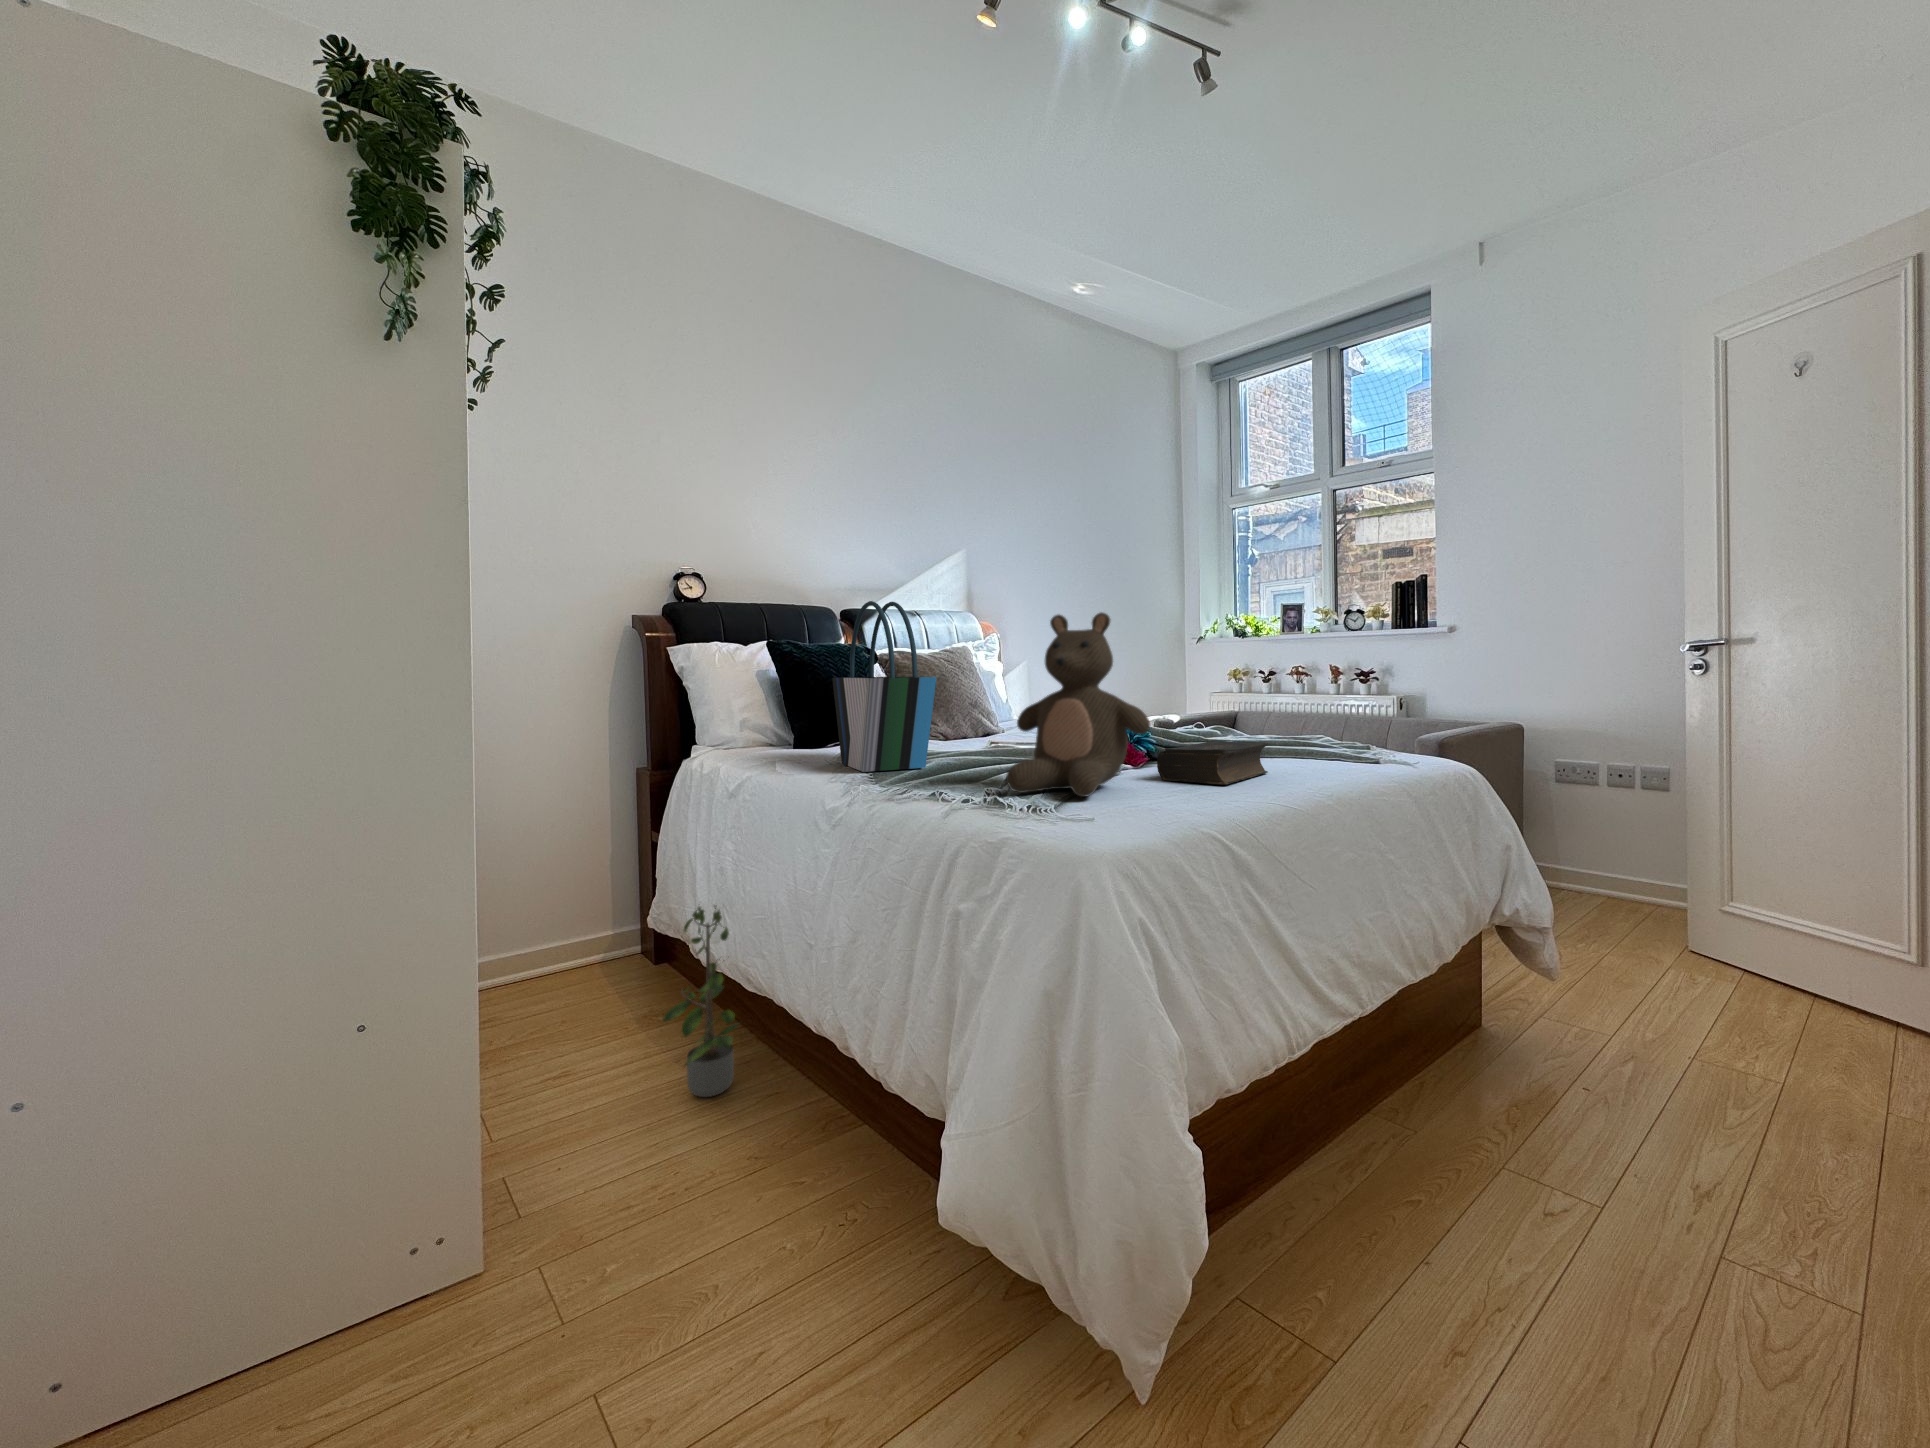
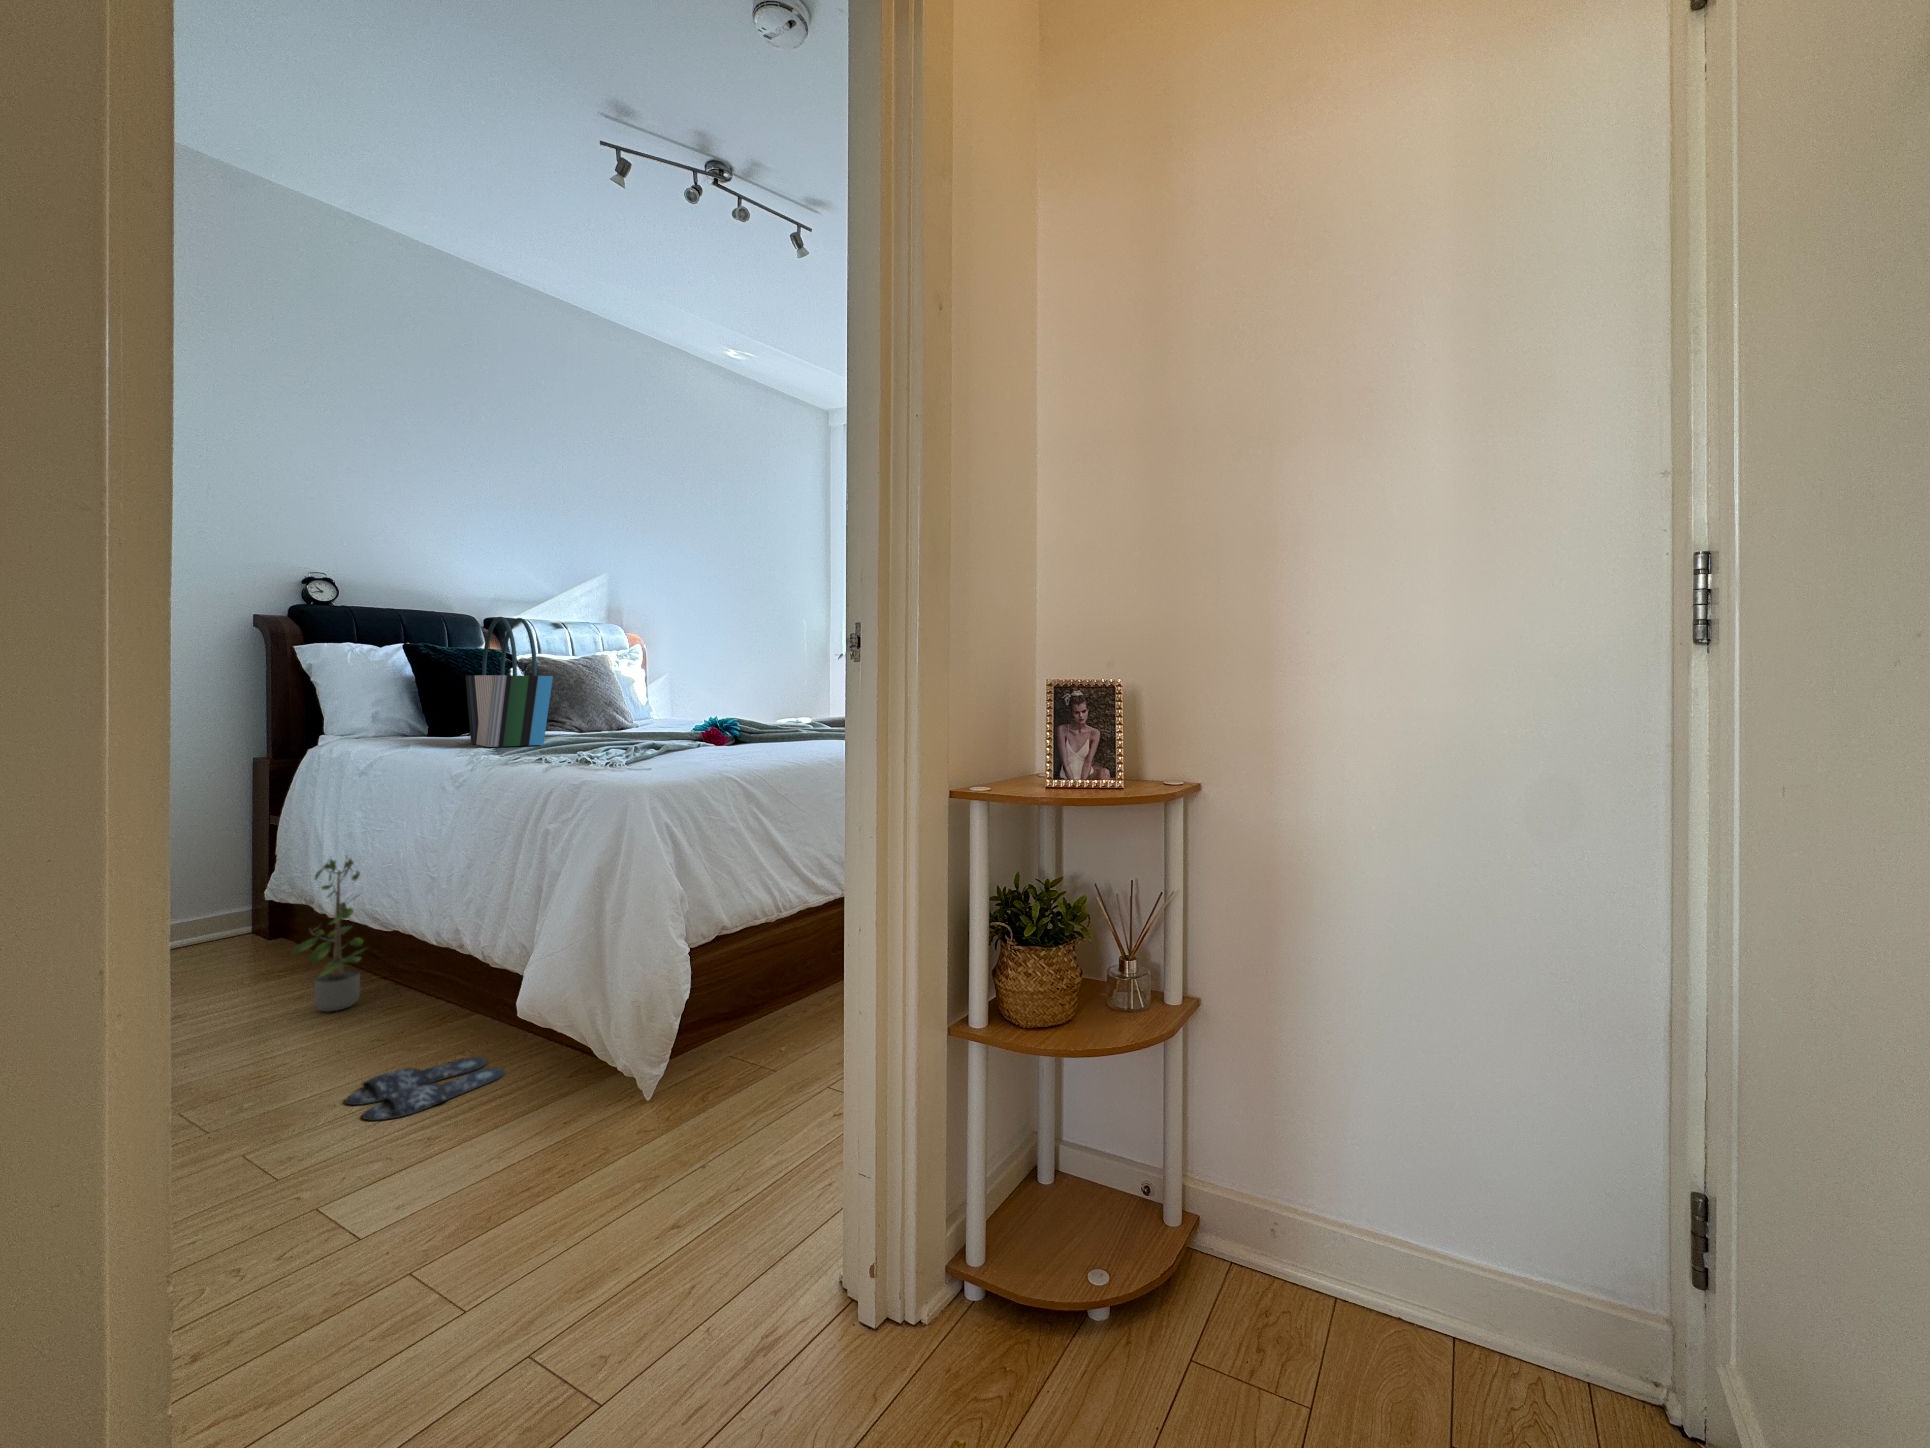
stuffed bear: present [1006,612,1150,797] -> none [596,634,705,756]
book: present [1157,741,1268,785] -> none [719,726,804,751]
slippers: none [715,1232,914,1375] -> present [345,1057,505,1121]

